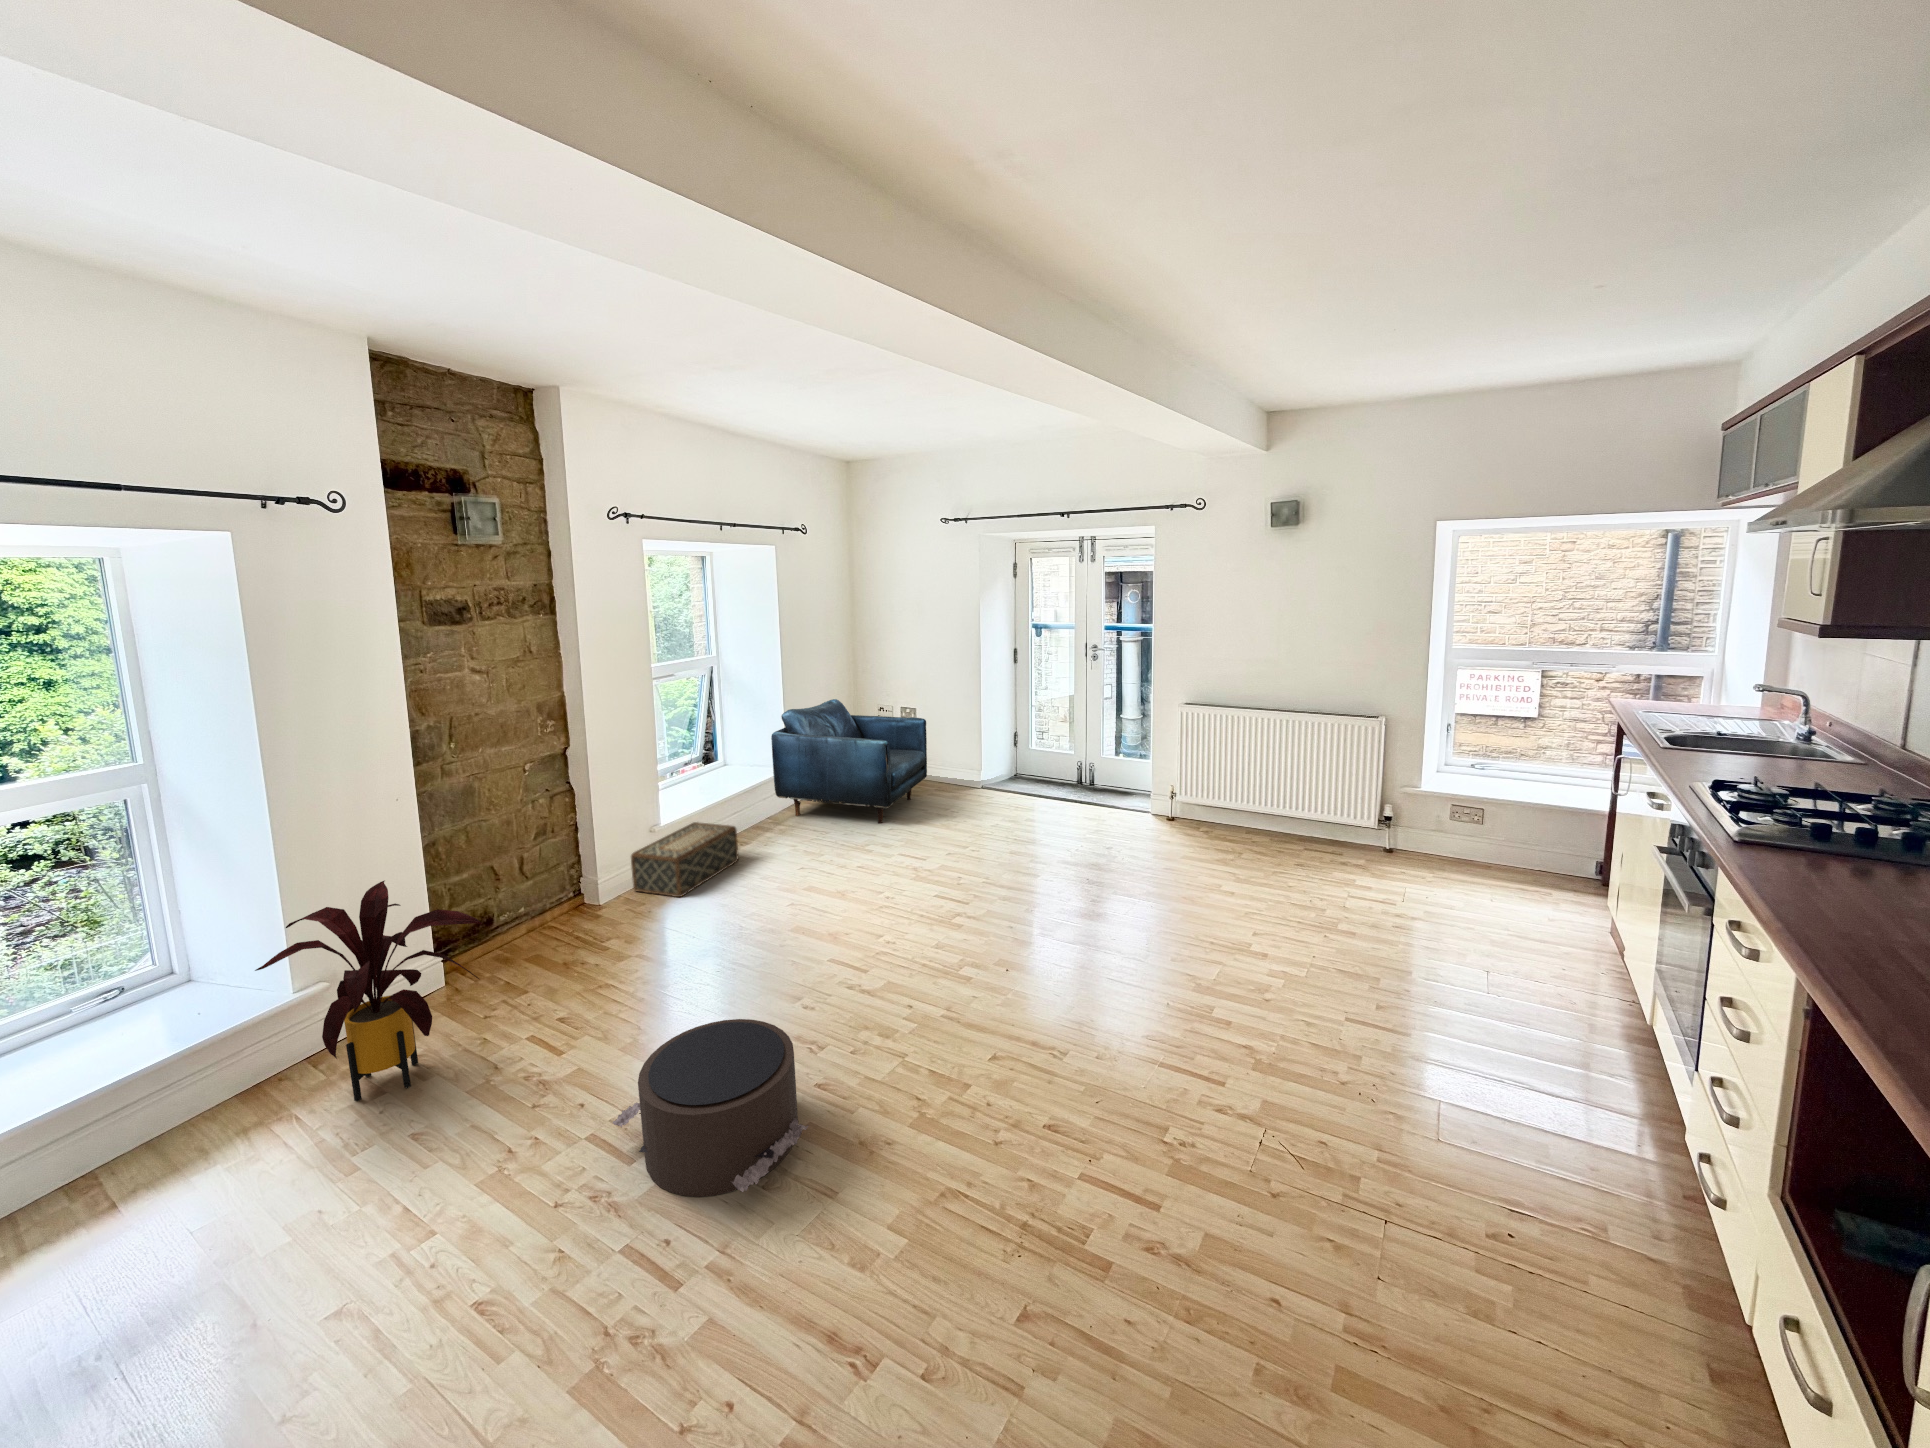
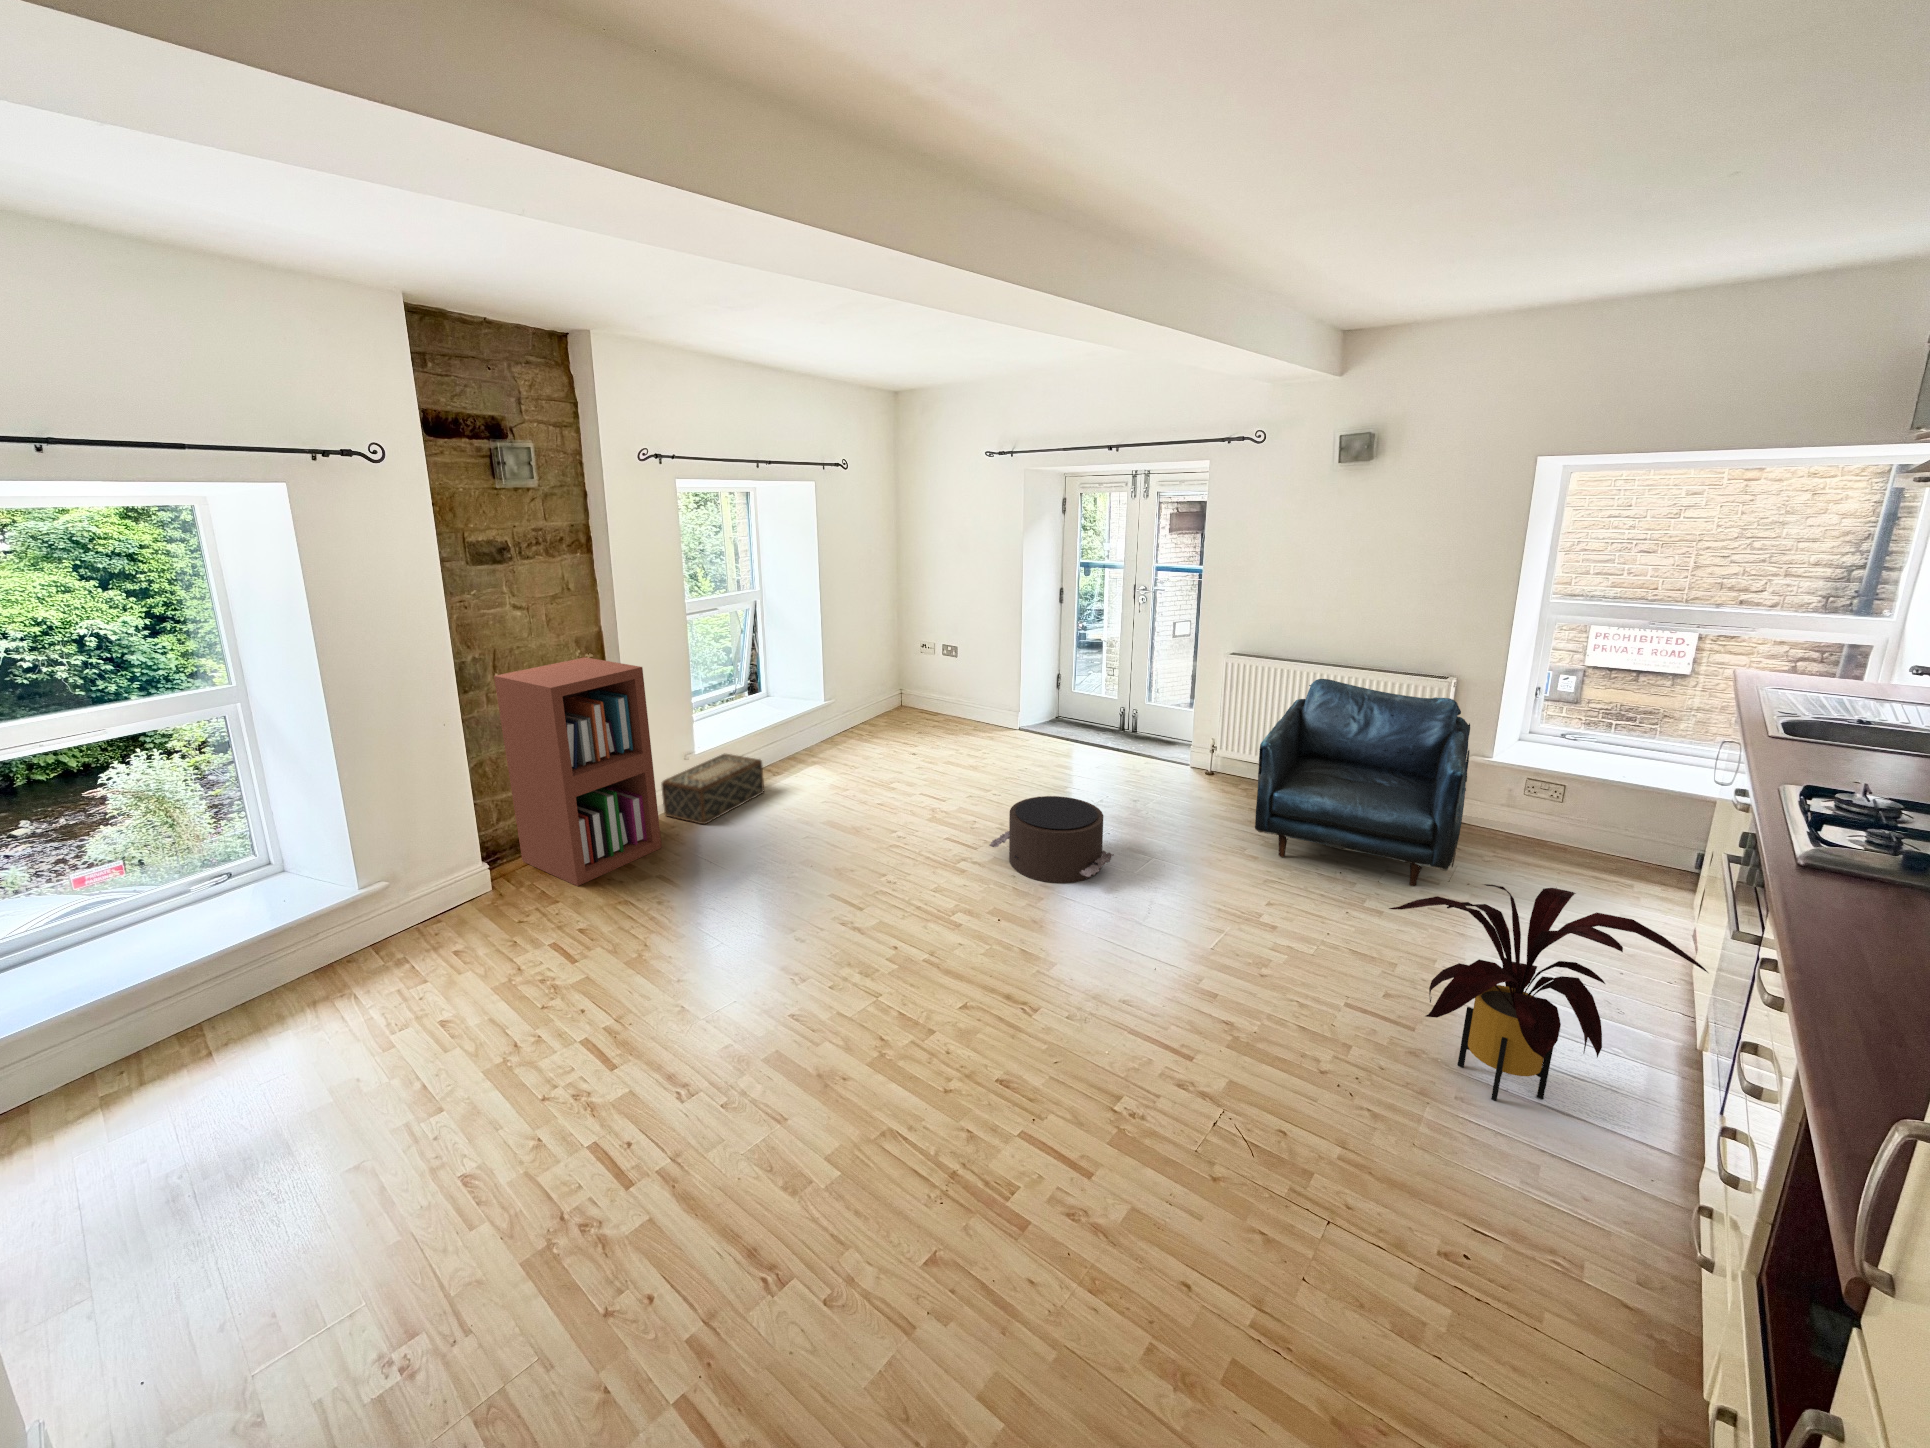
armchair: present [771,699,927,823] -> present [1255,679,1470,886]
bookshelf: none [452,723,637,972] -> present [494,657,662,886]
house plant: present [255,881,482,1101] -> present [1389,884,1708,1101]
pouf: present [613,1019,808,1197] -> present [989,796,1114,883]

